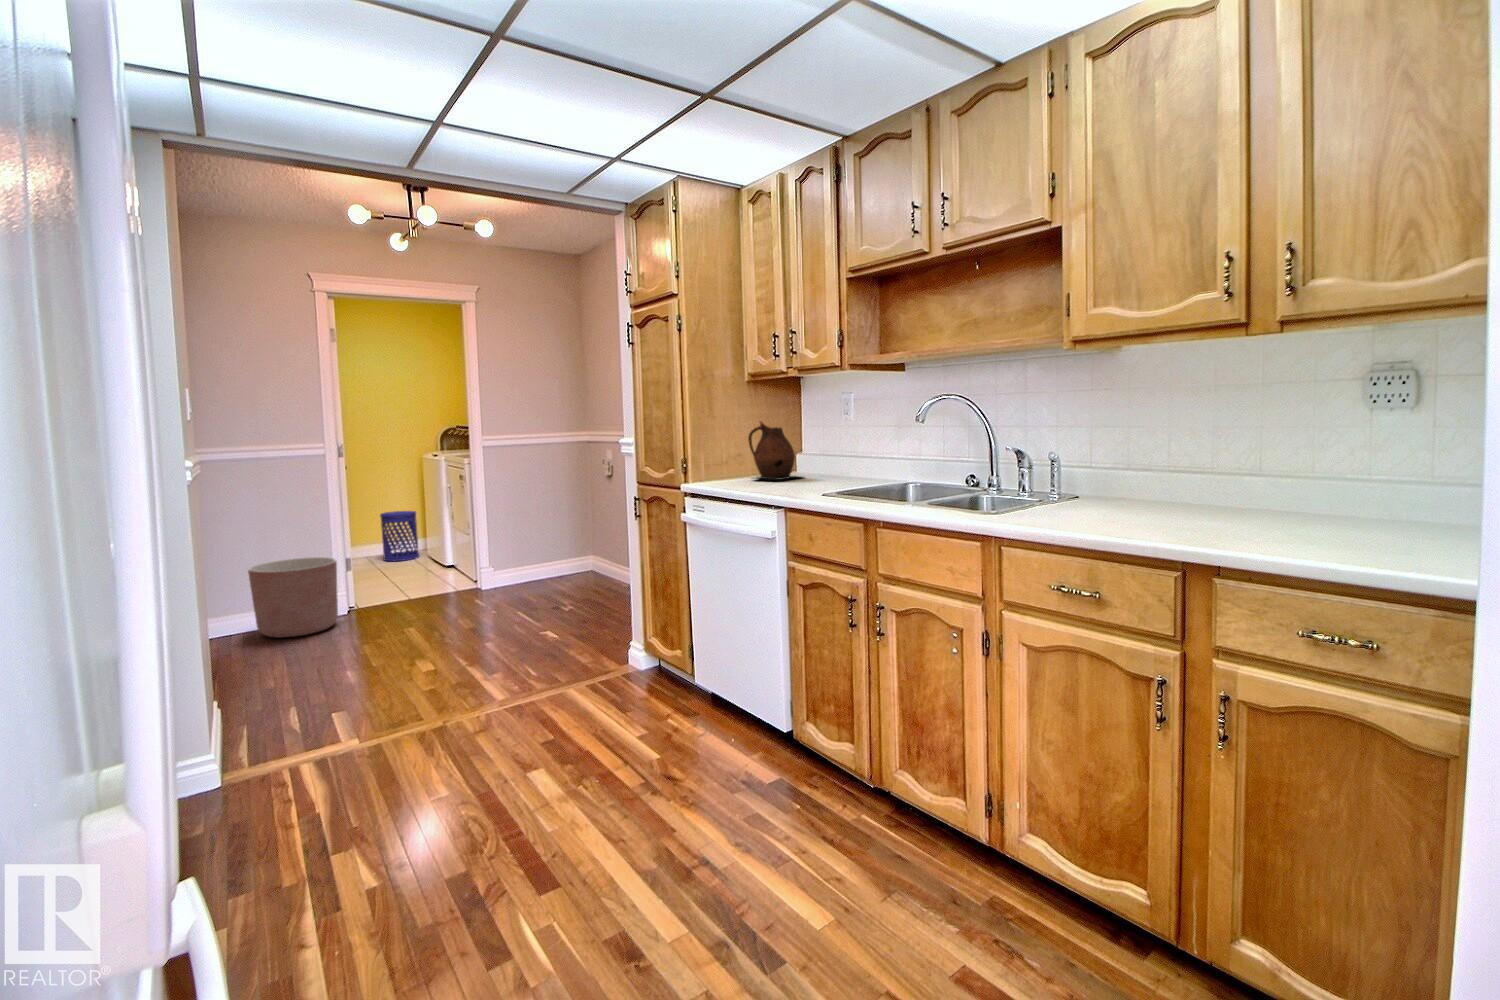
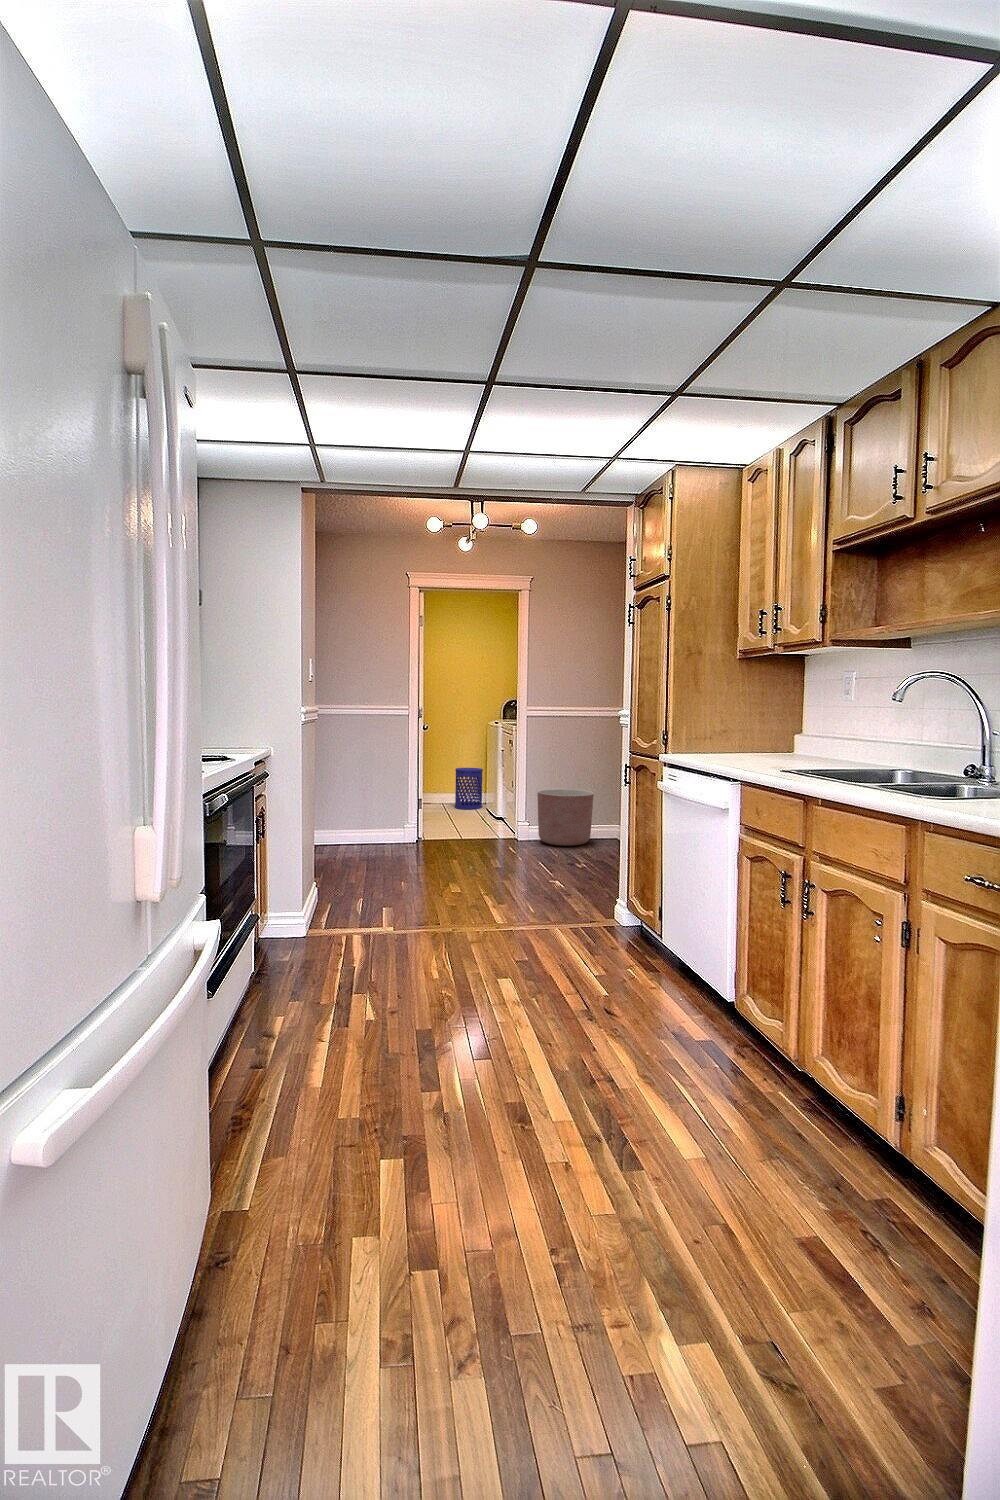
ceramic pitcher: present [748,421,799,480] -> none [734,696,792,756]
planter: present [248,557,338,637] -> present [537,789,594,846]

